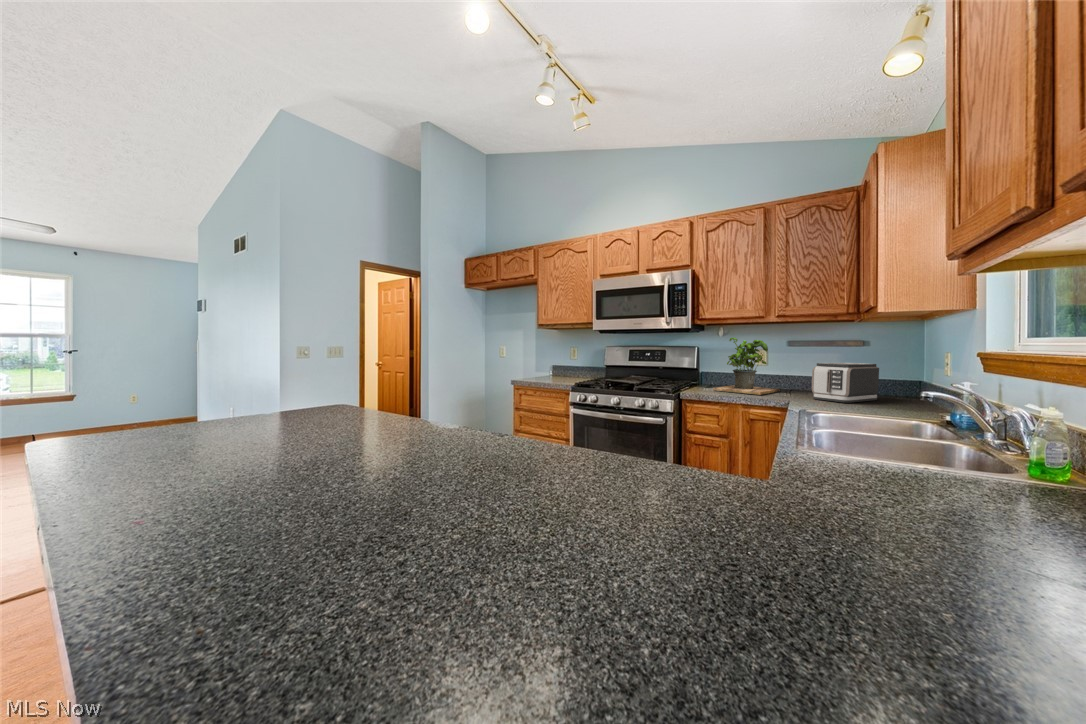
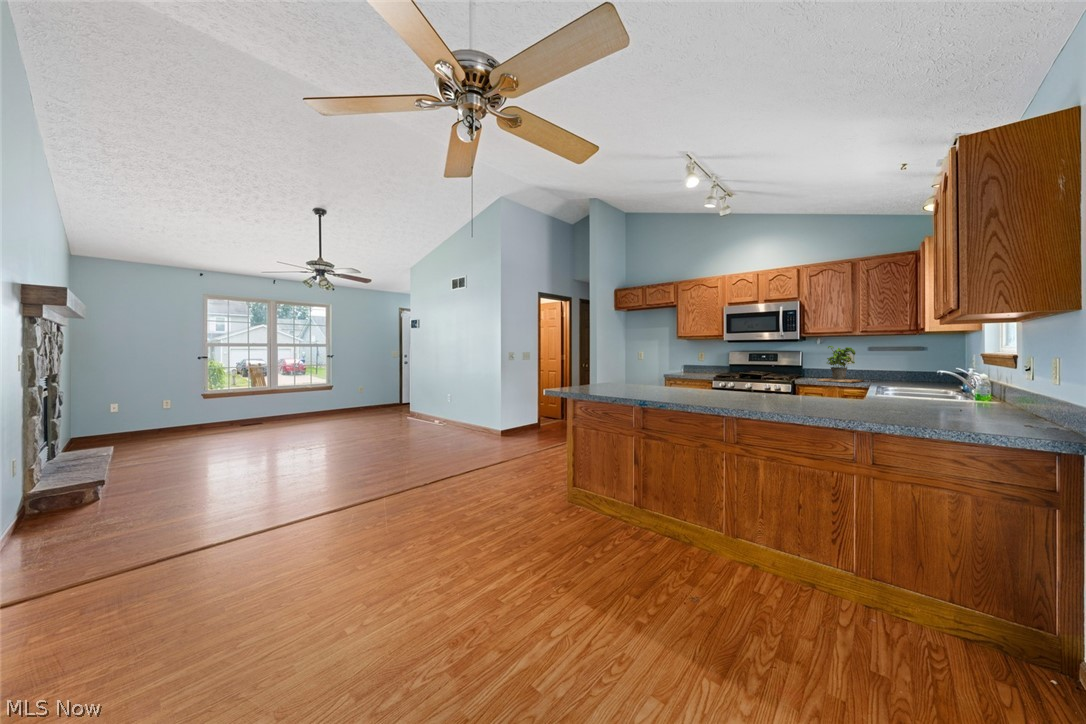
toaster: present [812,363,879,403] -> none [886,362,931,386]

